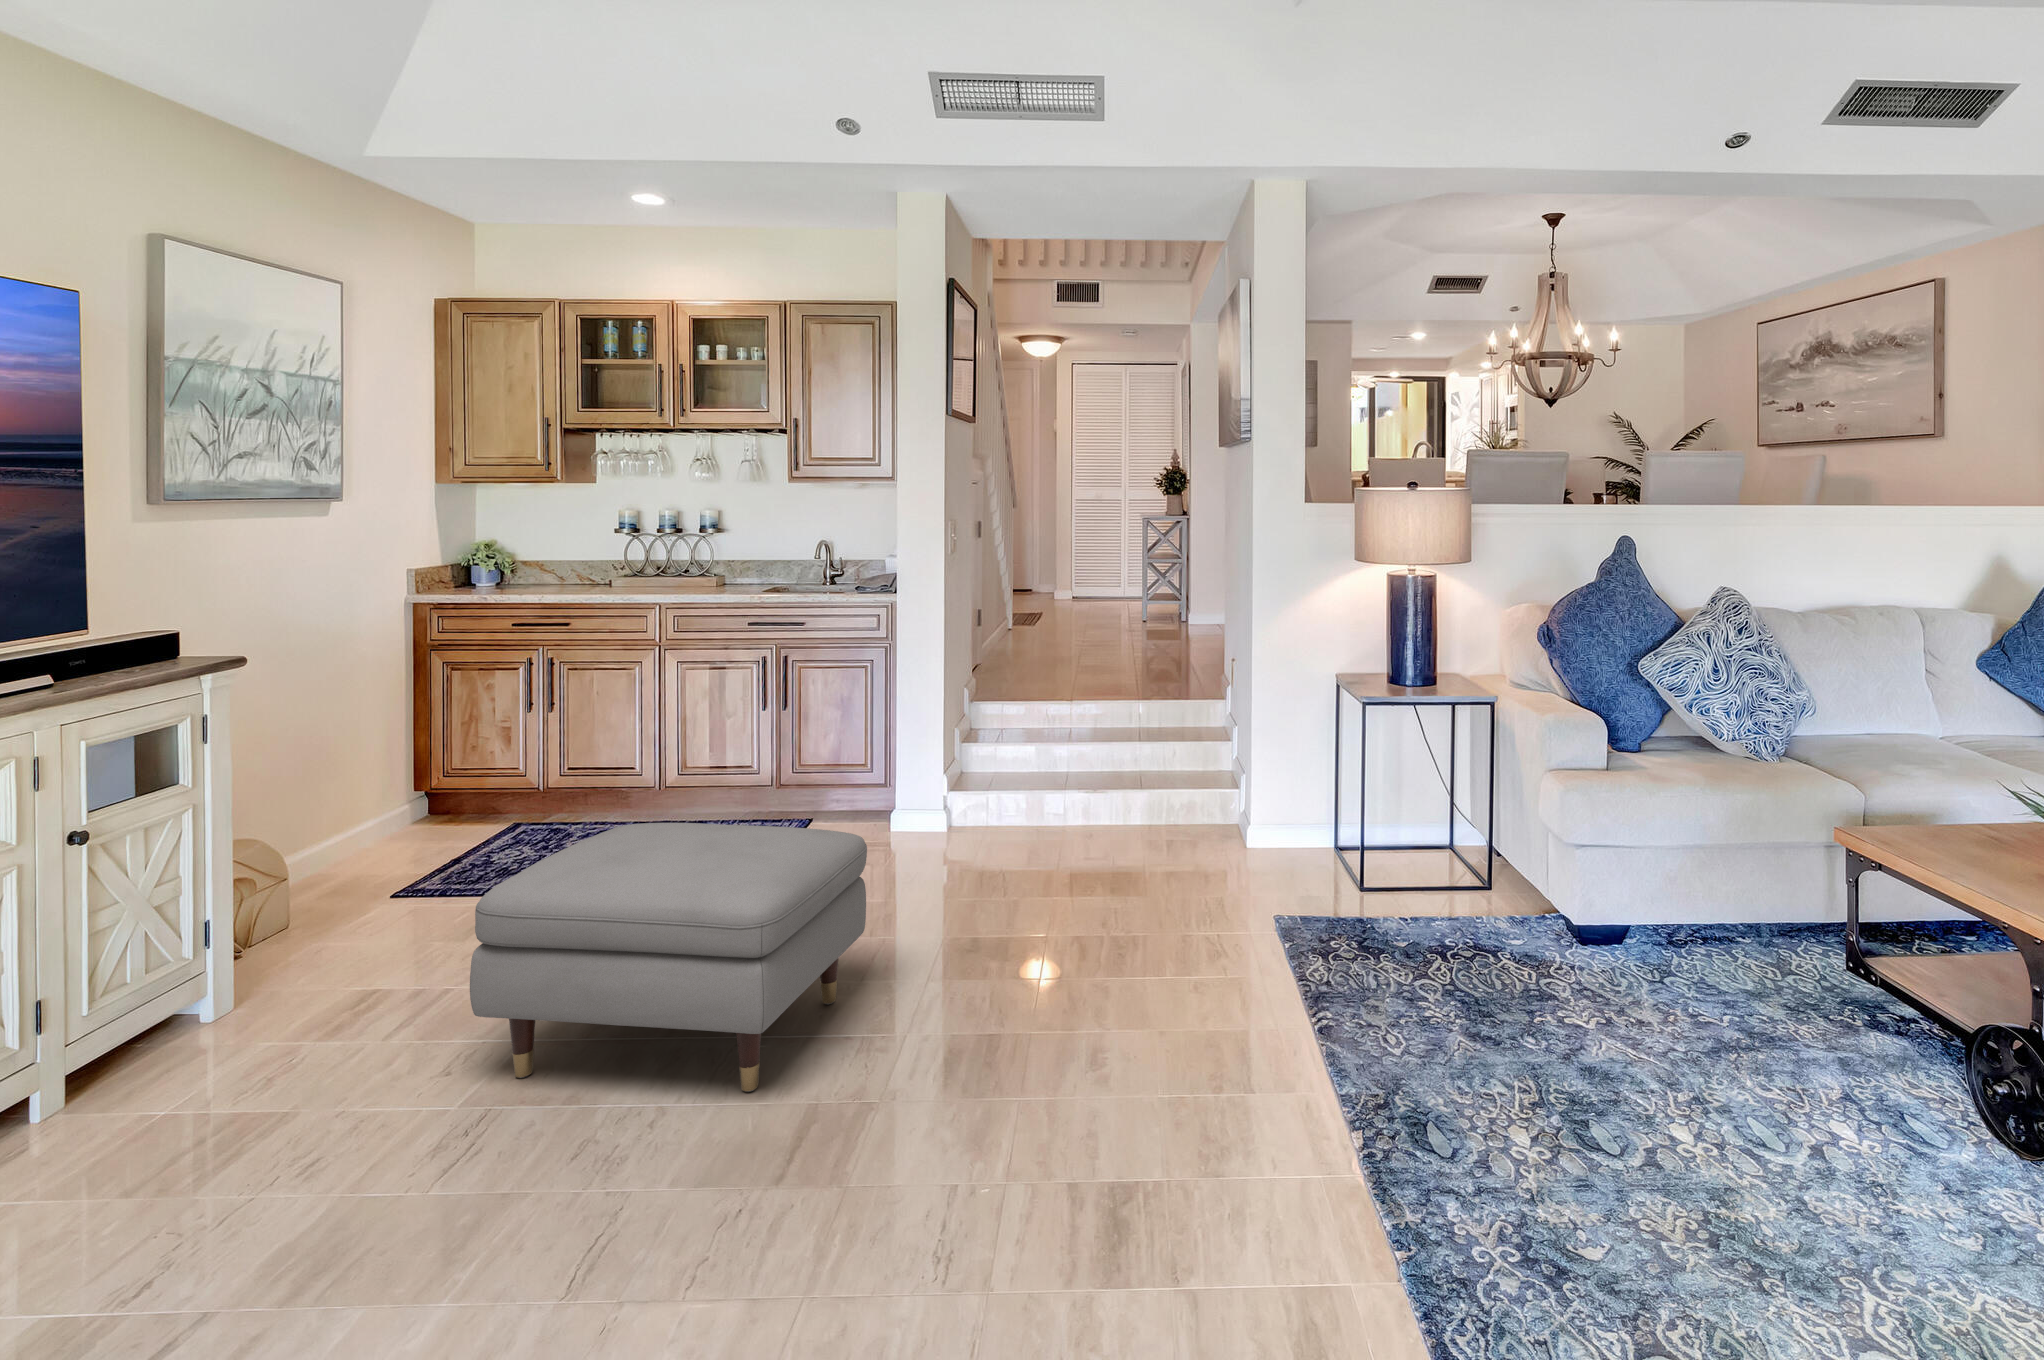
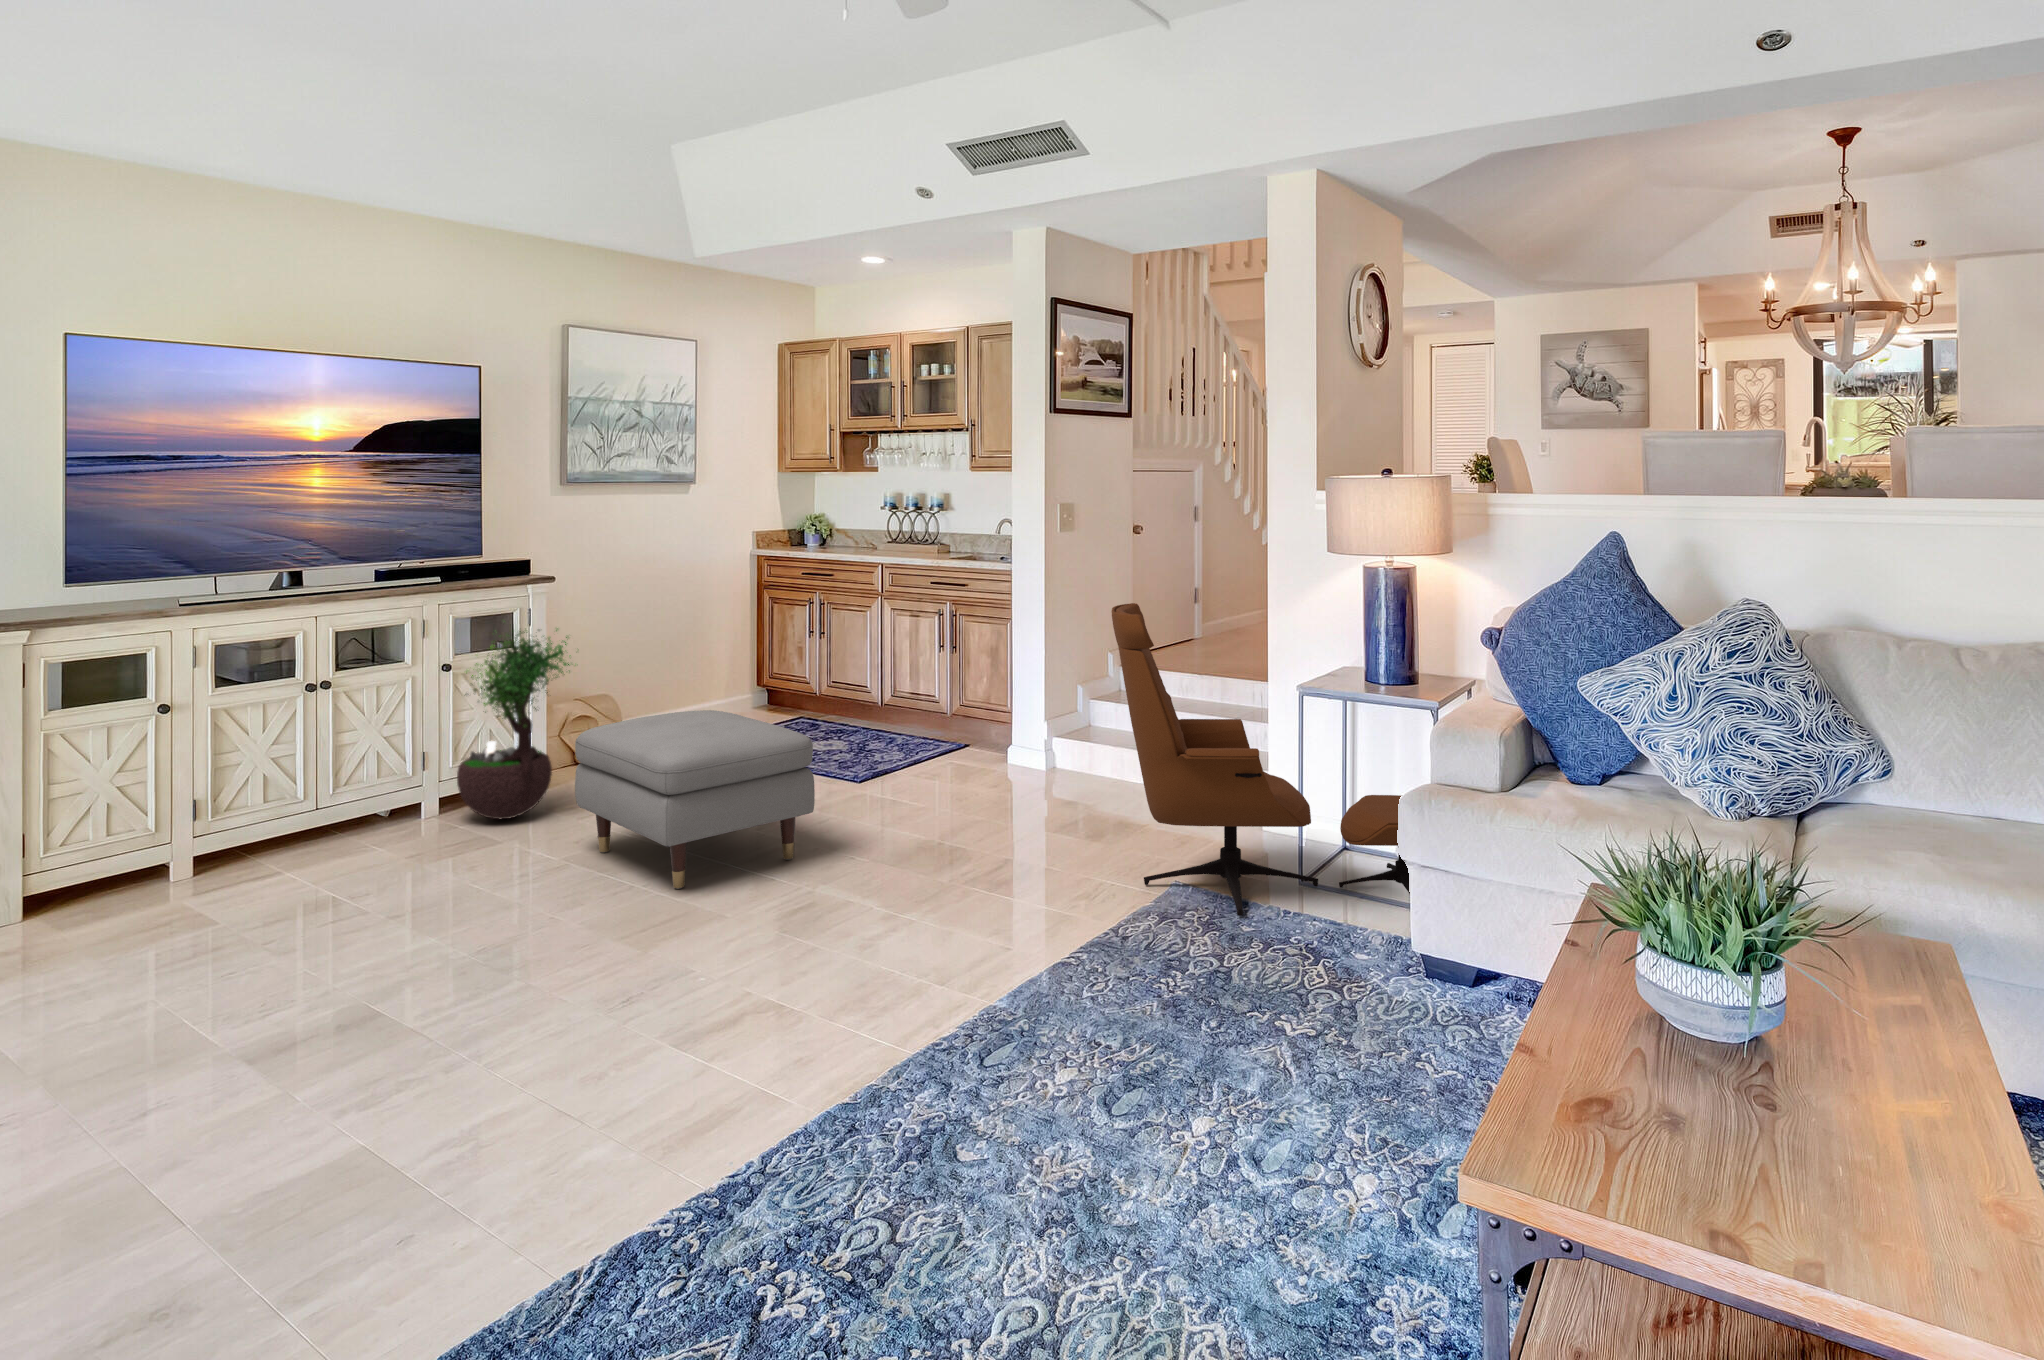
lounge chair: none [1199,628,1483,927] -> present [1111,603,1410,916]
potted tree: none [109,735,363,1086] -> present [457,628,571,819]

